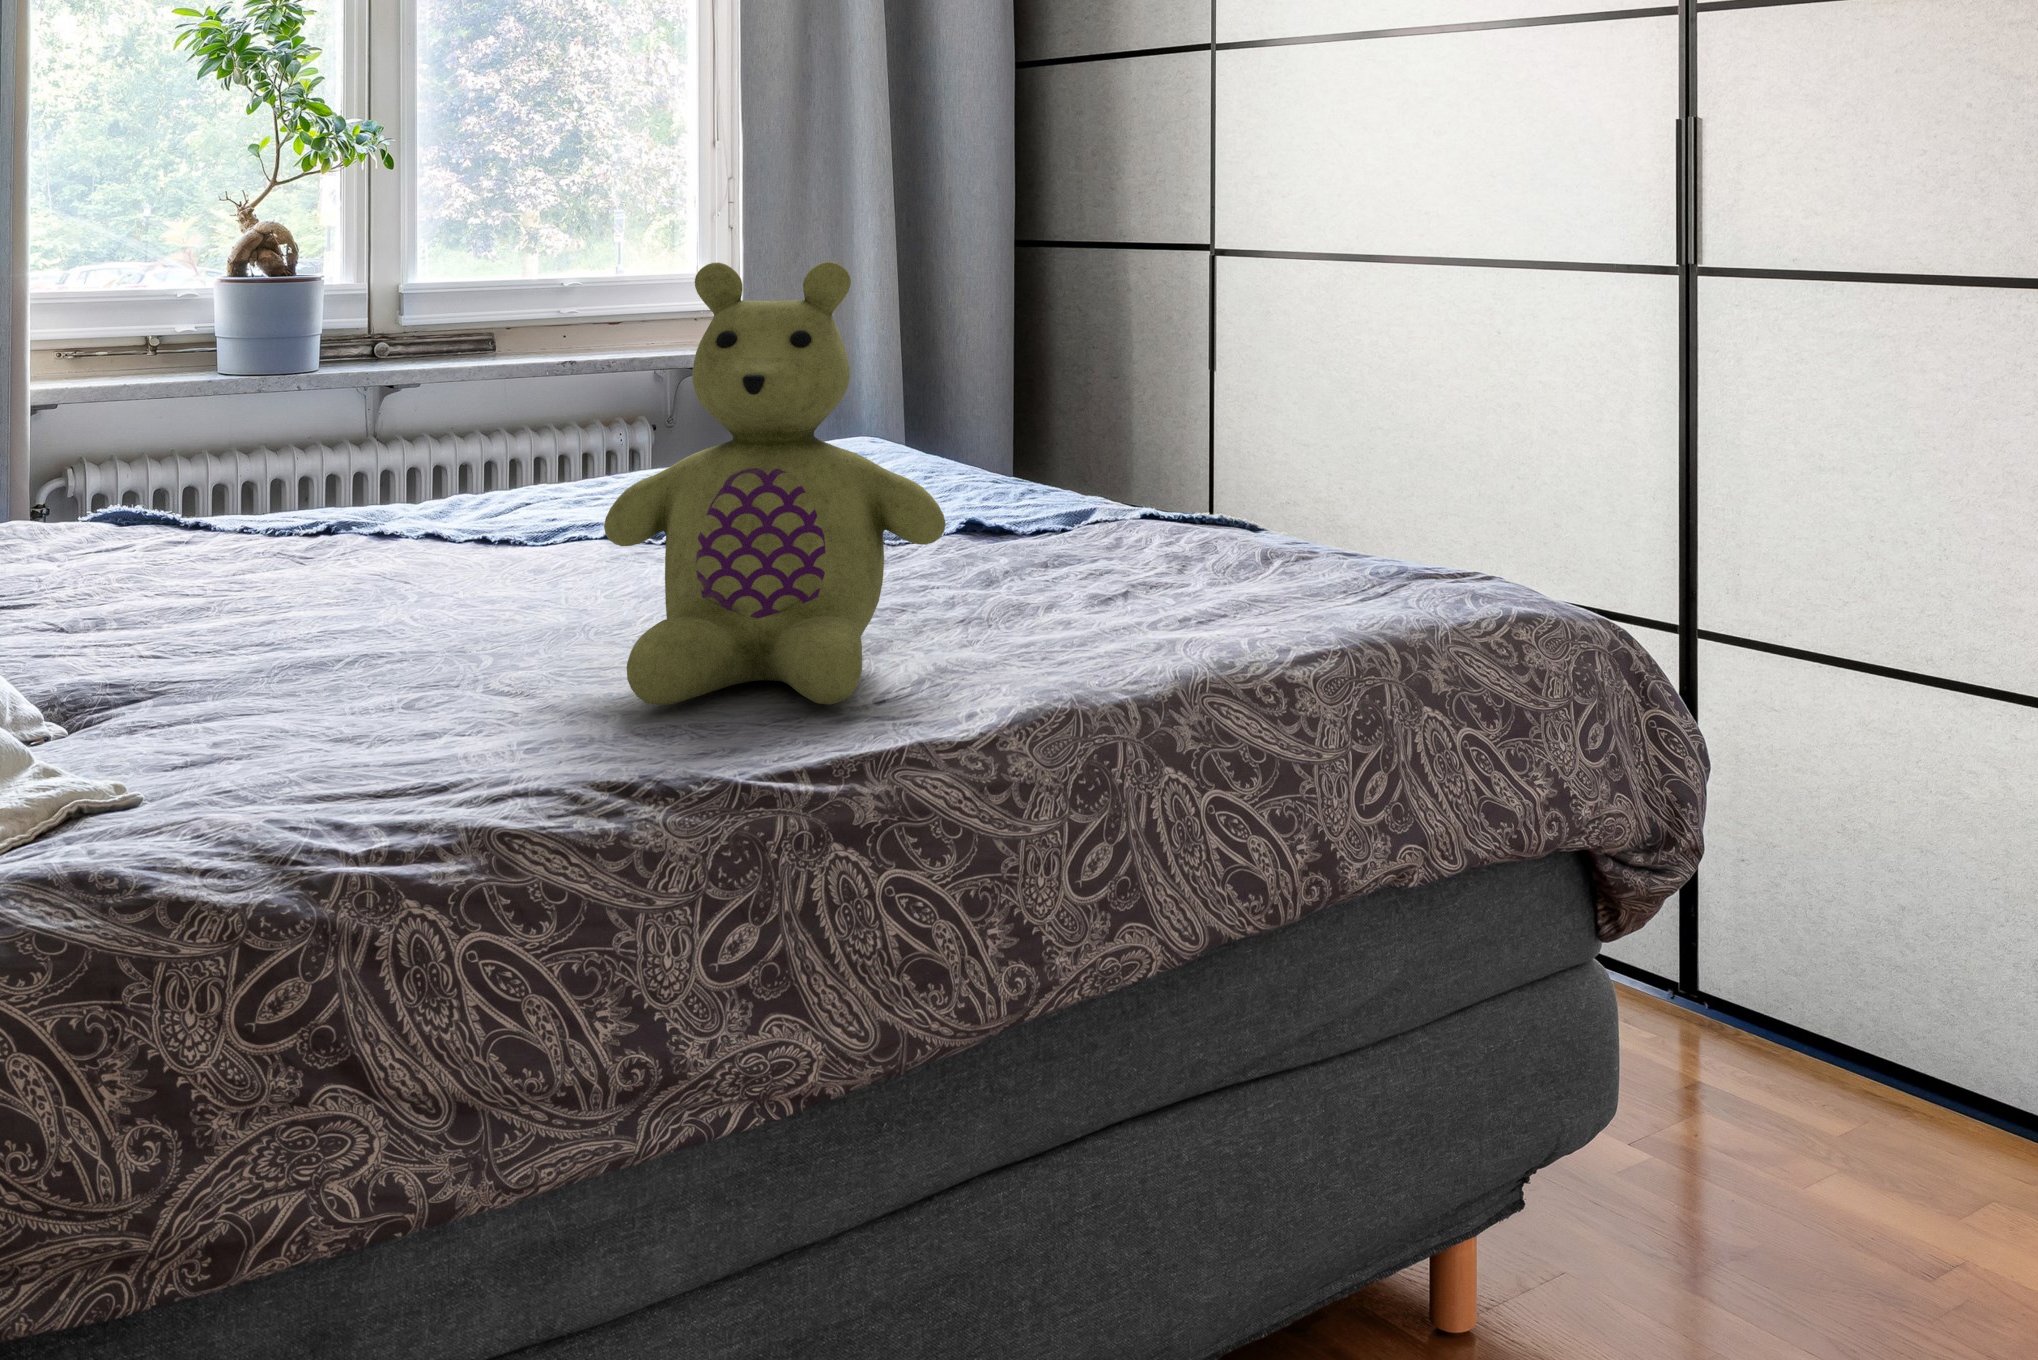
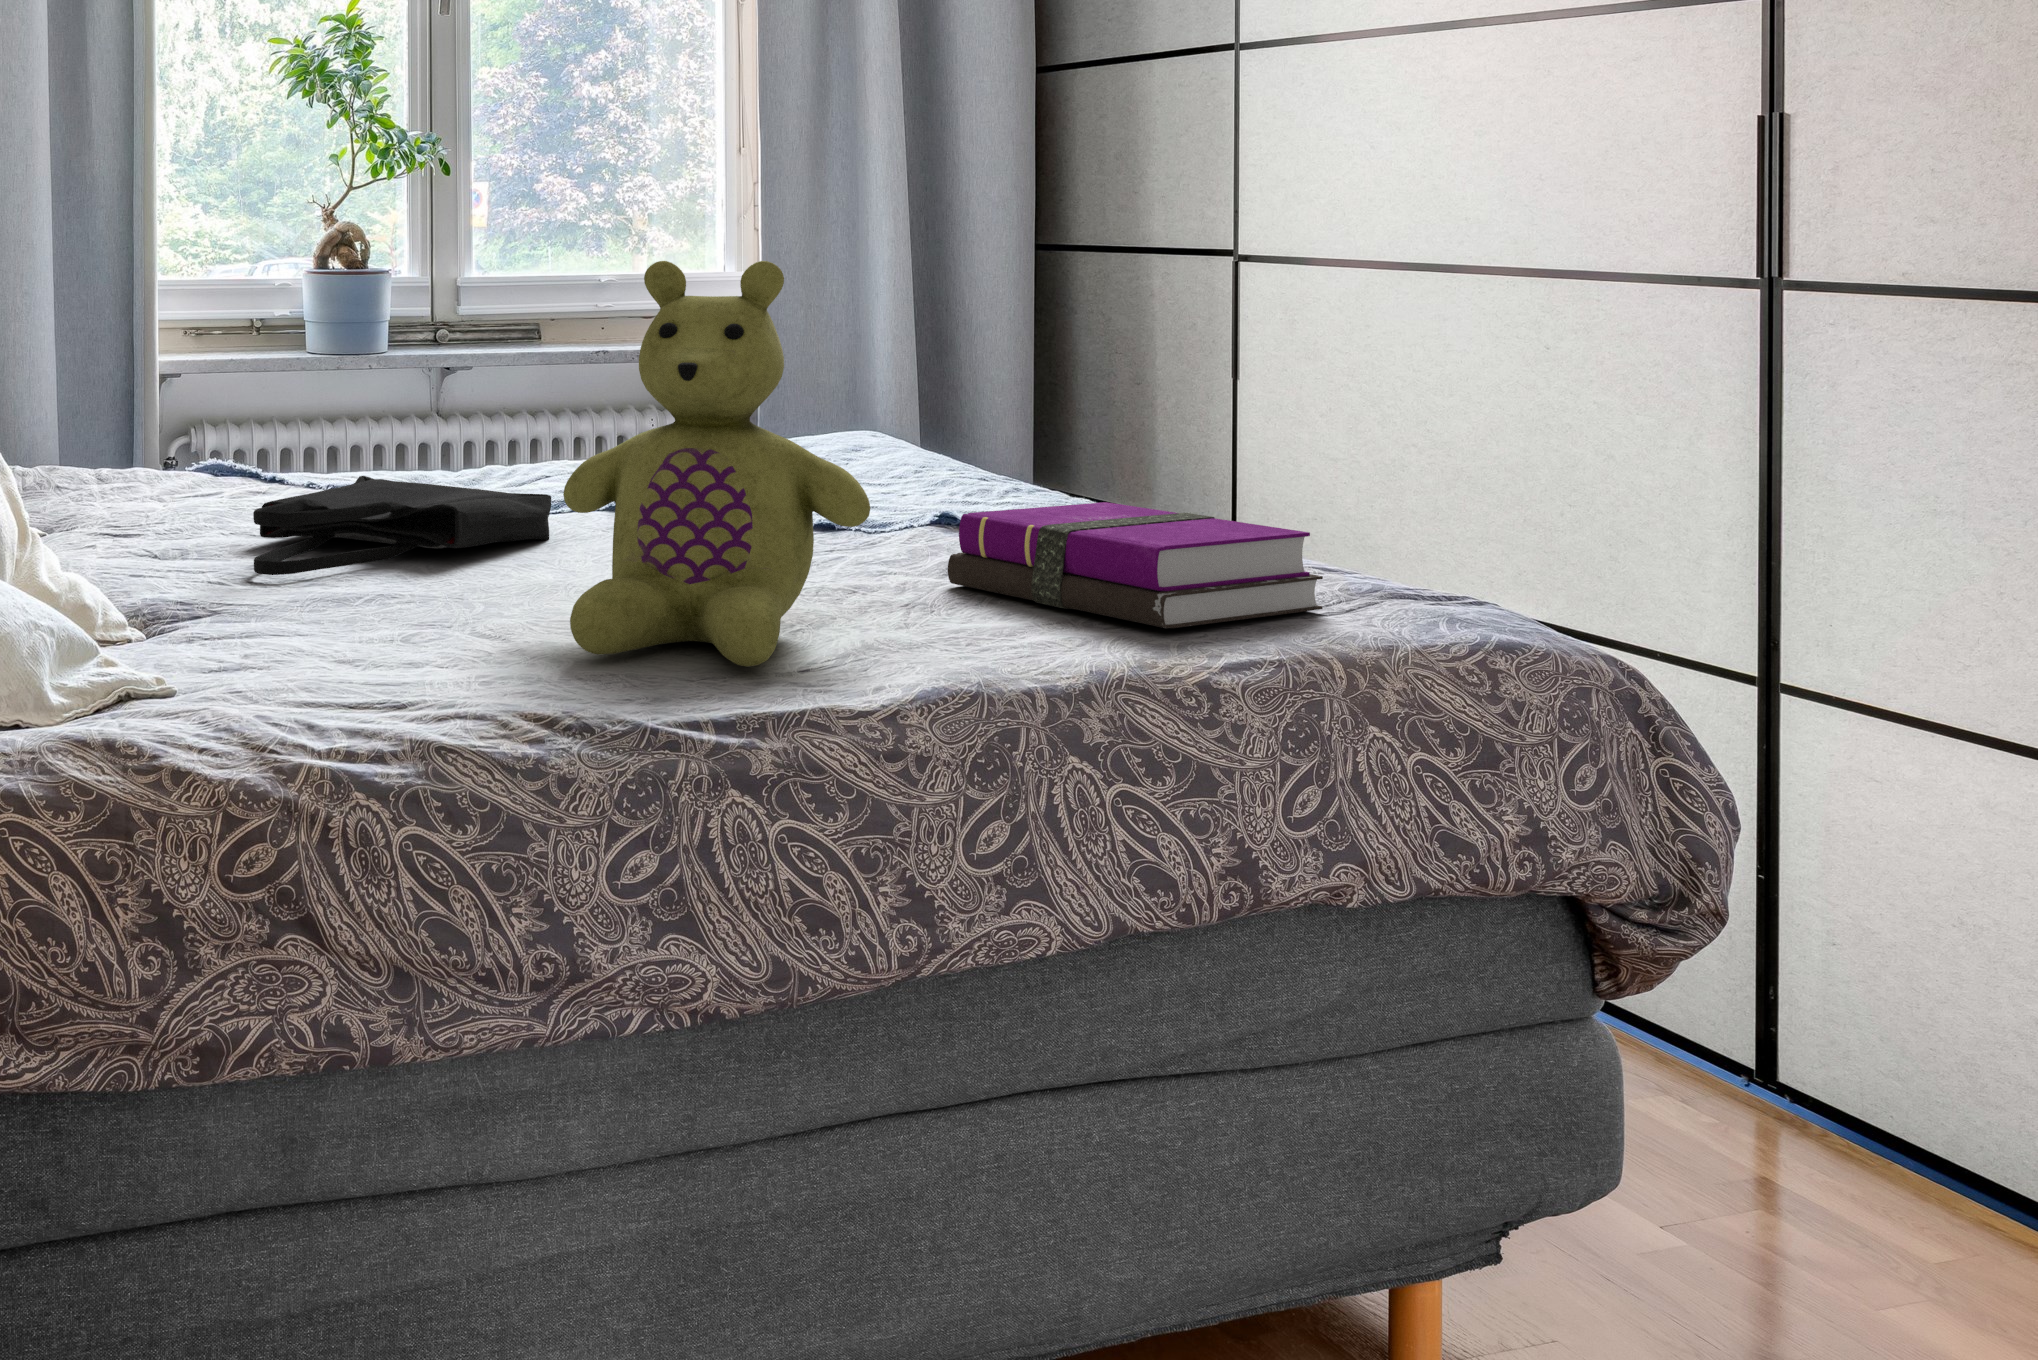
notebook: none [1002,502,1358,627] -> present [948,502,1323,628]
tote bag: none [205,515,560,642] -> present [253,476,551,575]

